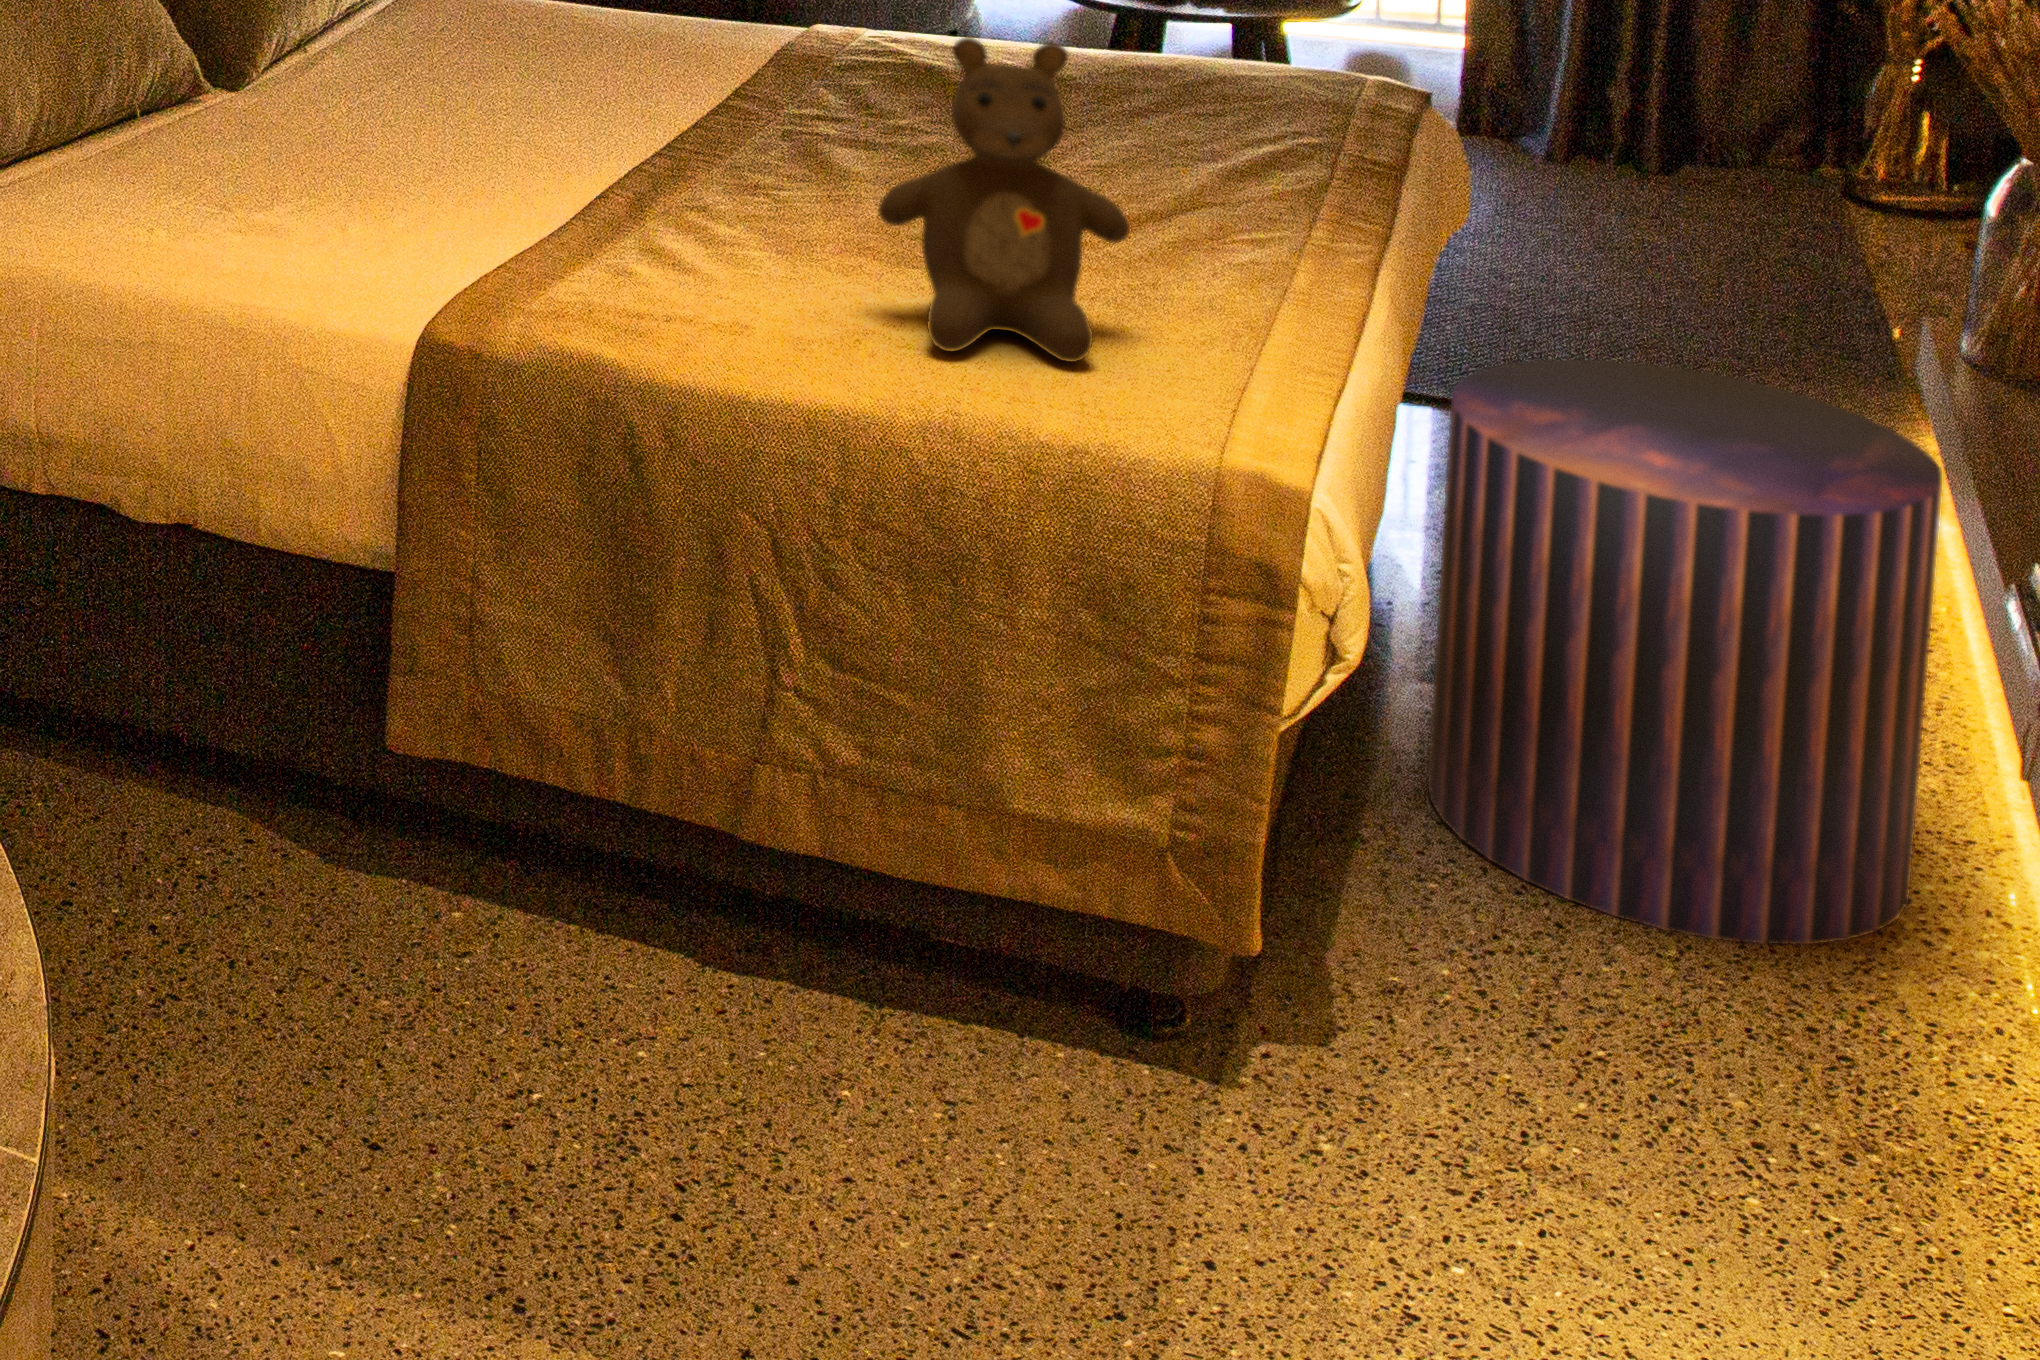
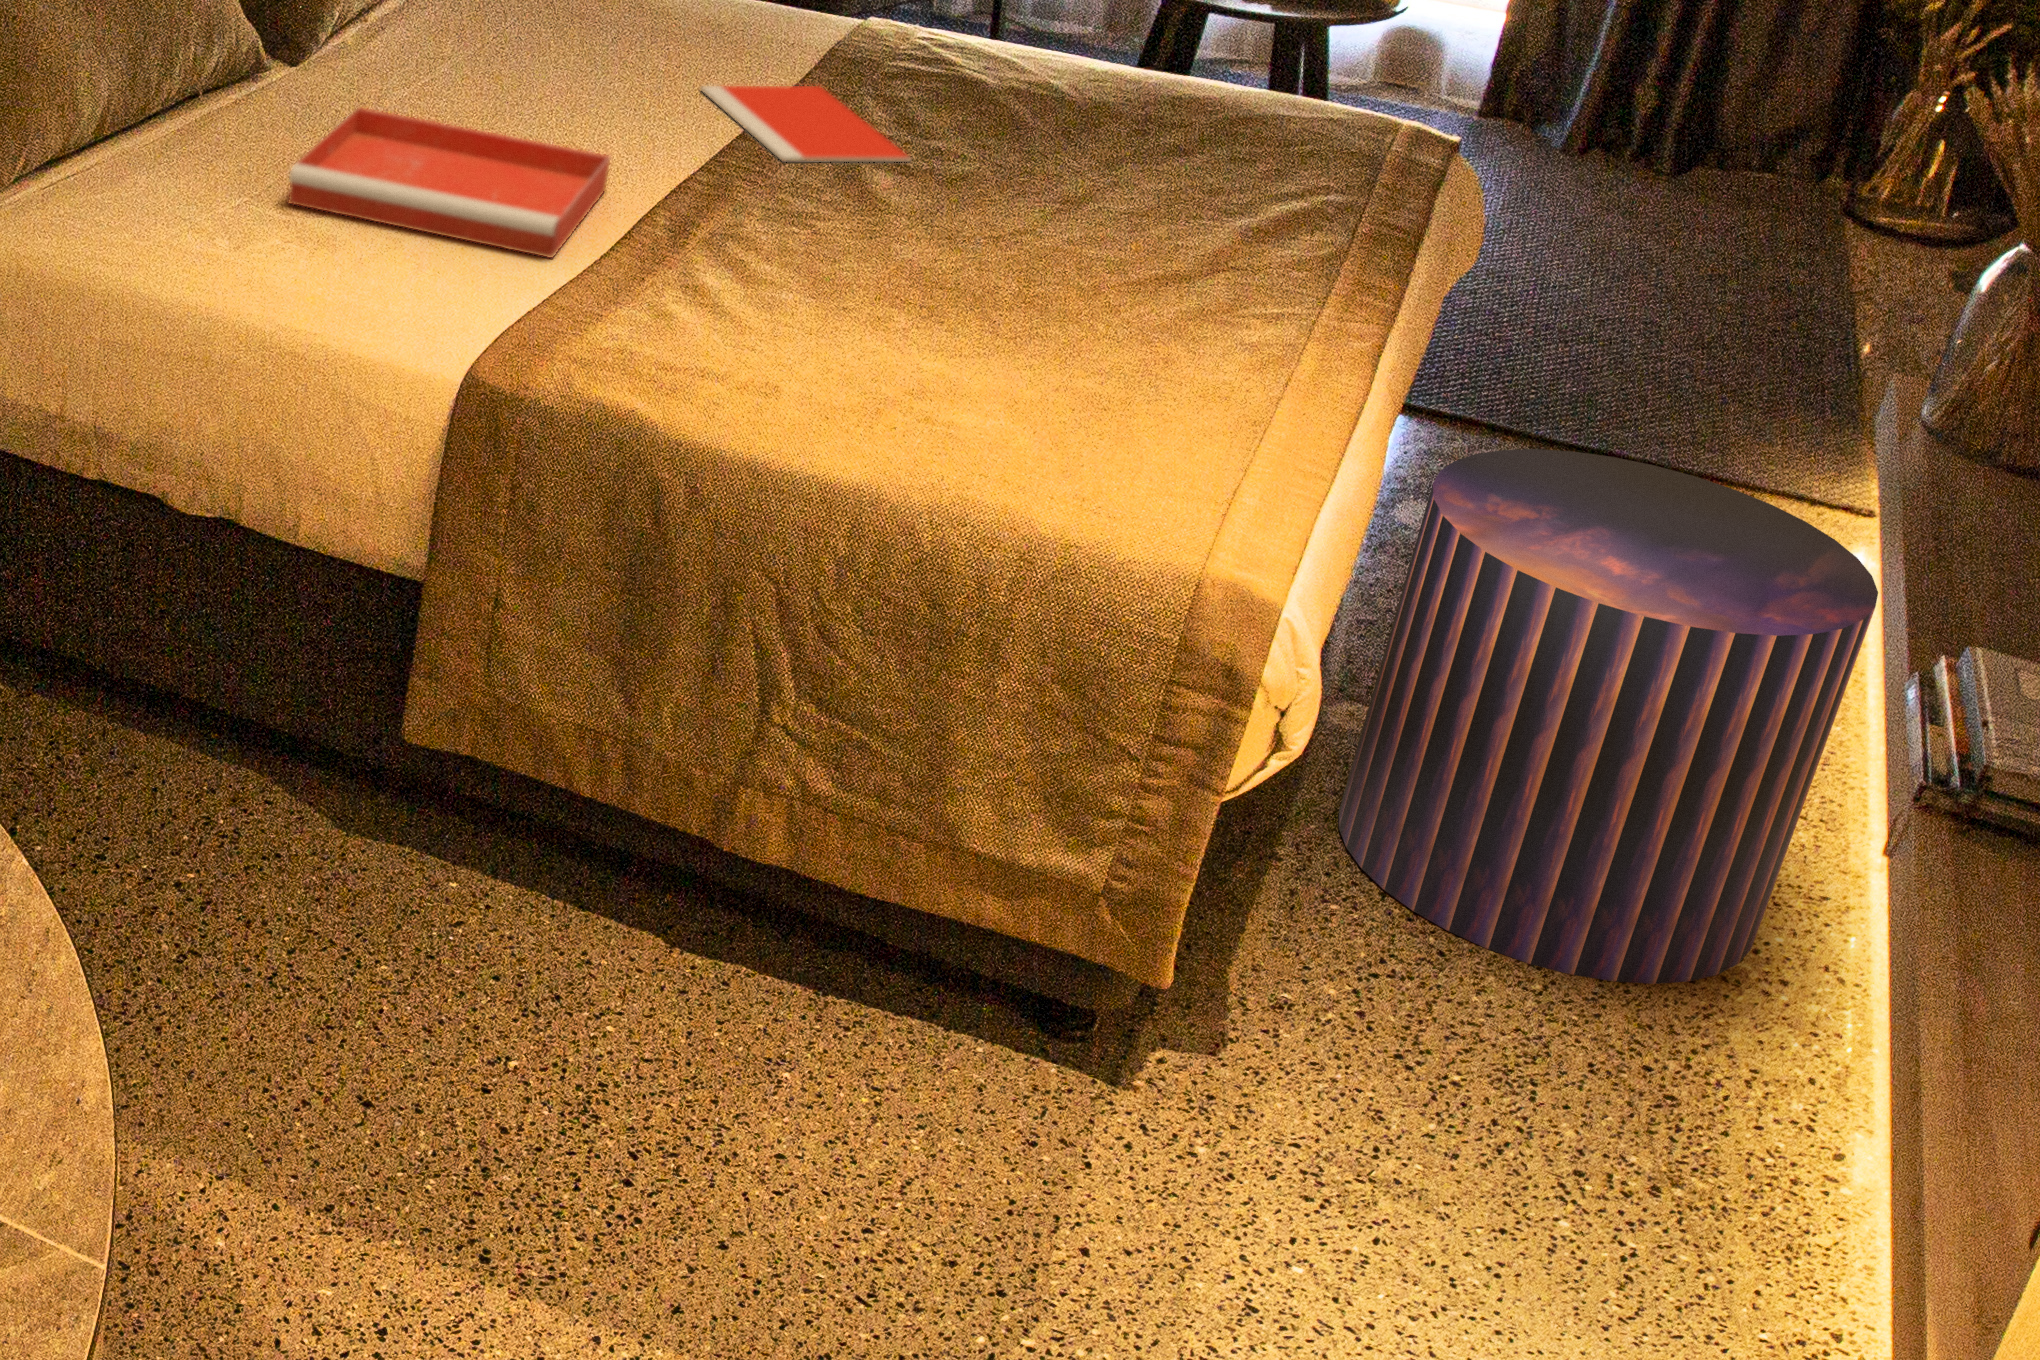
teddy bear: present [878,38,1130,362] -> none [920,146,1161,462]
notebook: none [648,65,868,127] -> present [701,86,911,162]
tray: none [228,92,557,215] -> present [289,108,610,258]

